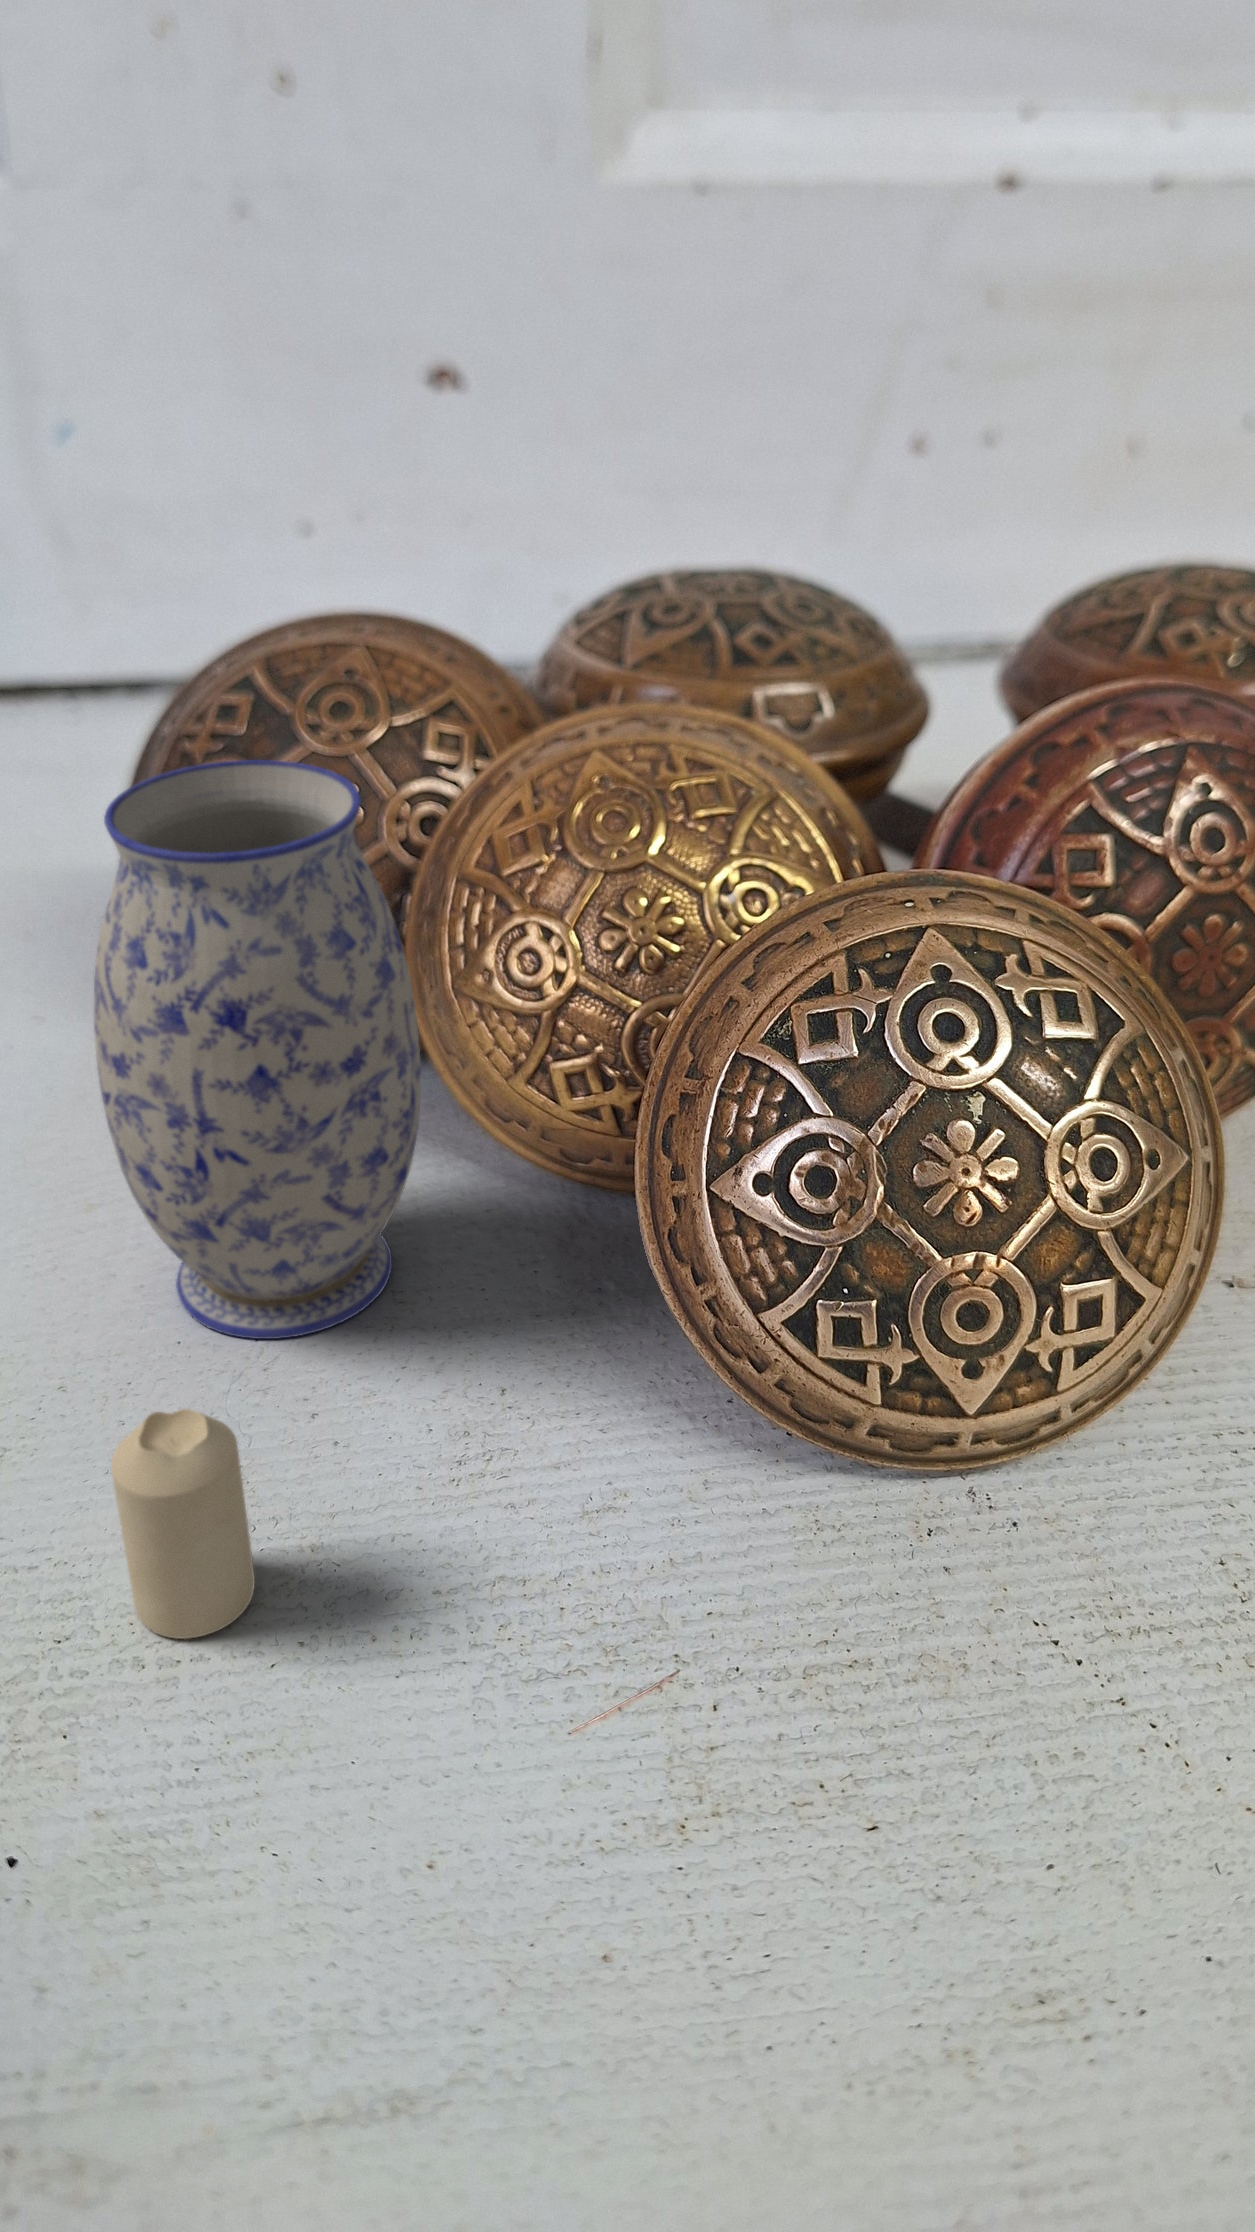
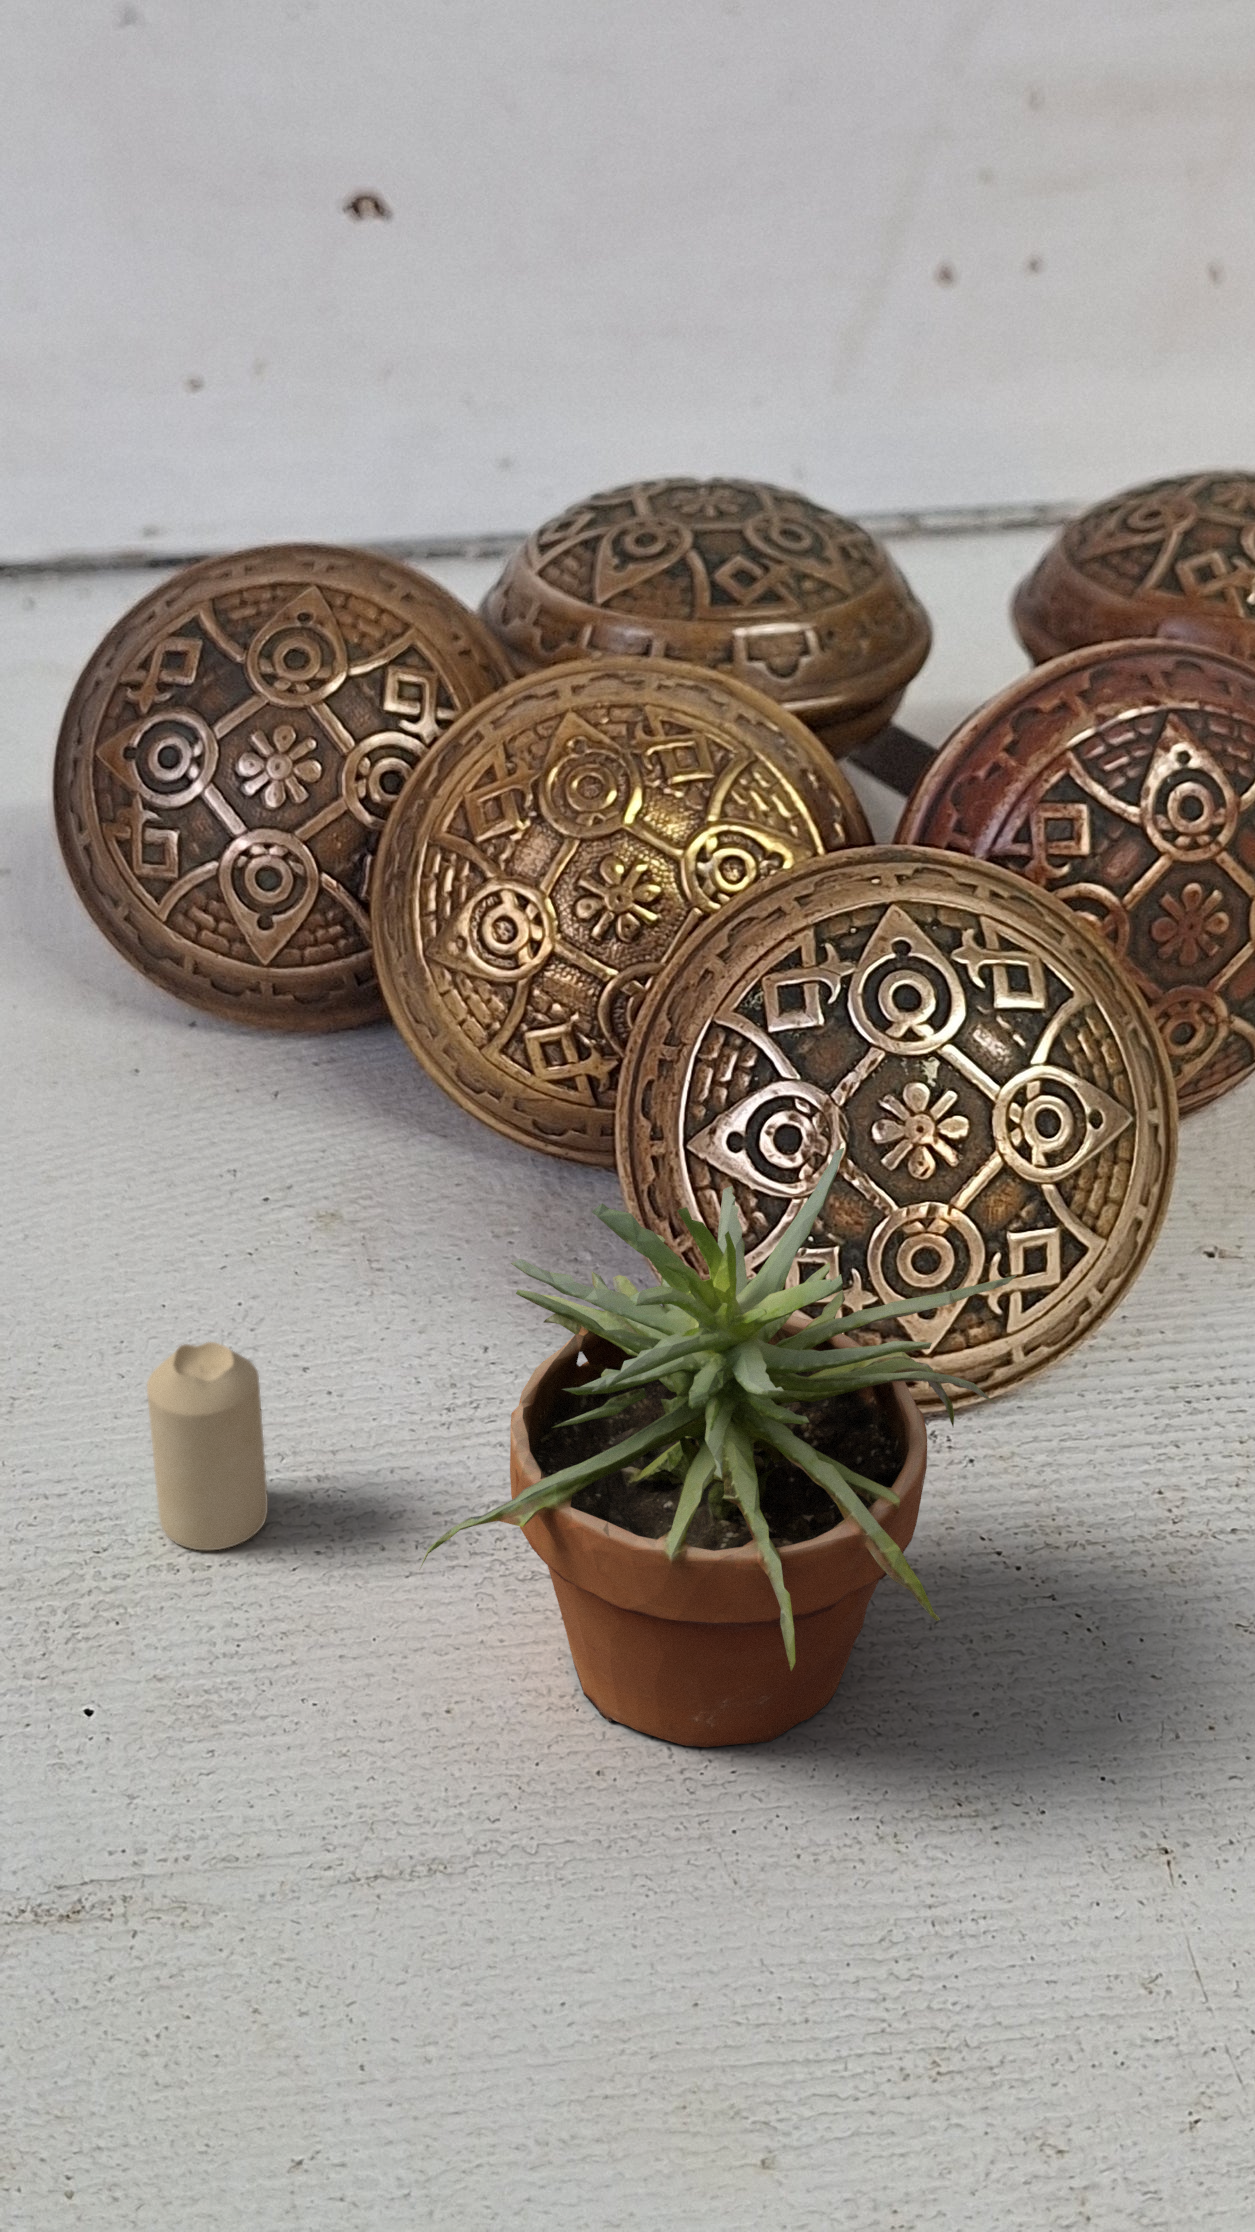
vase: present [94,760,421,1339] -> none [88,733,399,1301]
potted plant: none [381,1202,1089,1914] -> present [421,1148,1017,1747]

